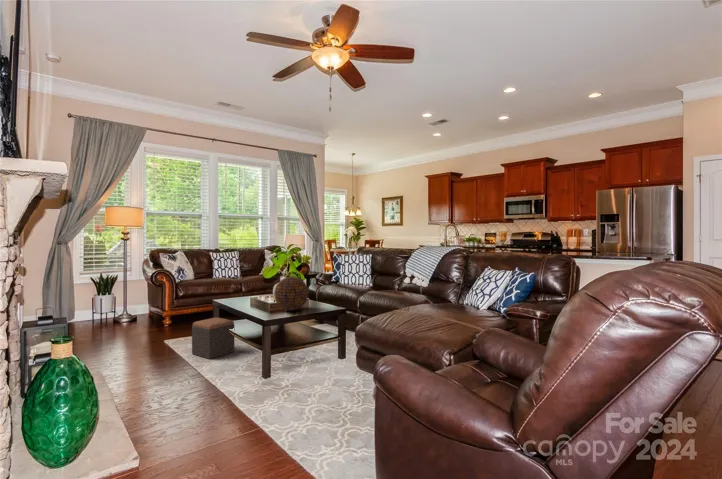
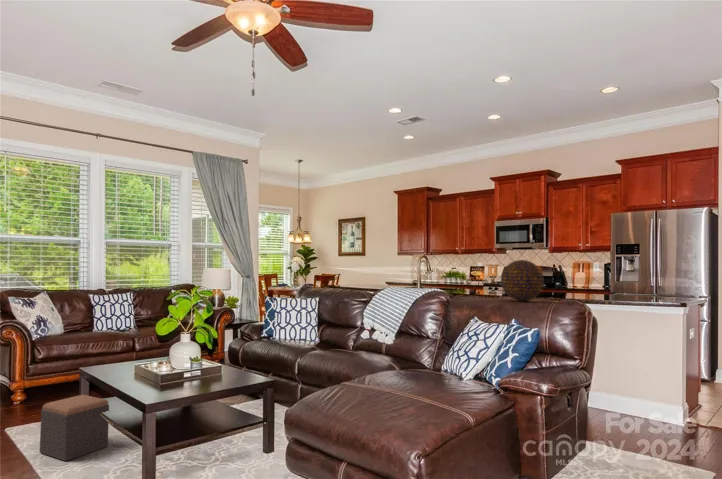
decorative orb: present [274,276,308,311] -> present [501,260,544,301]

